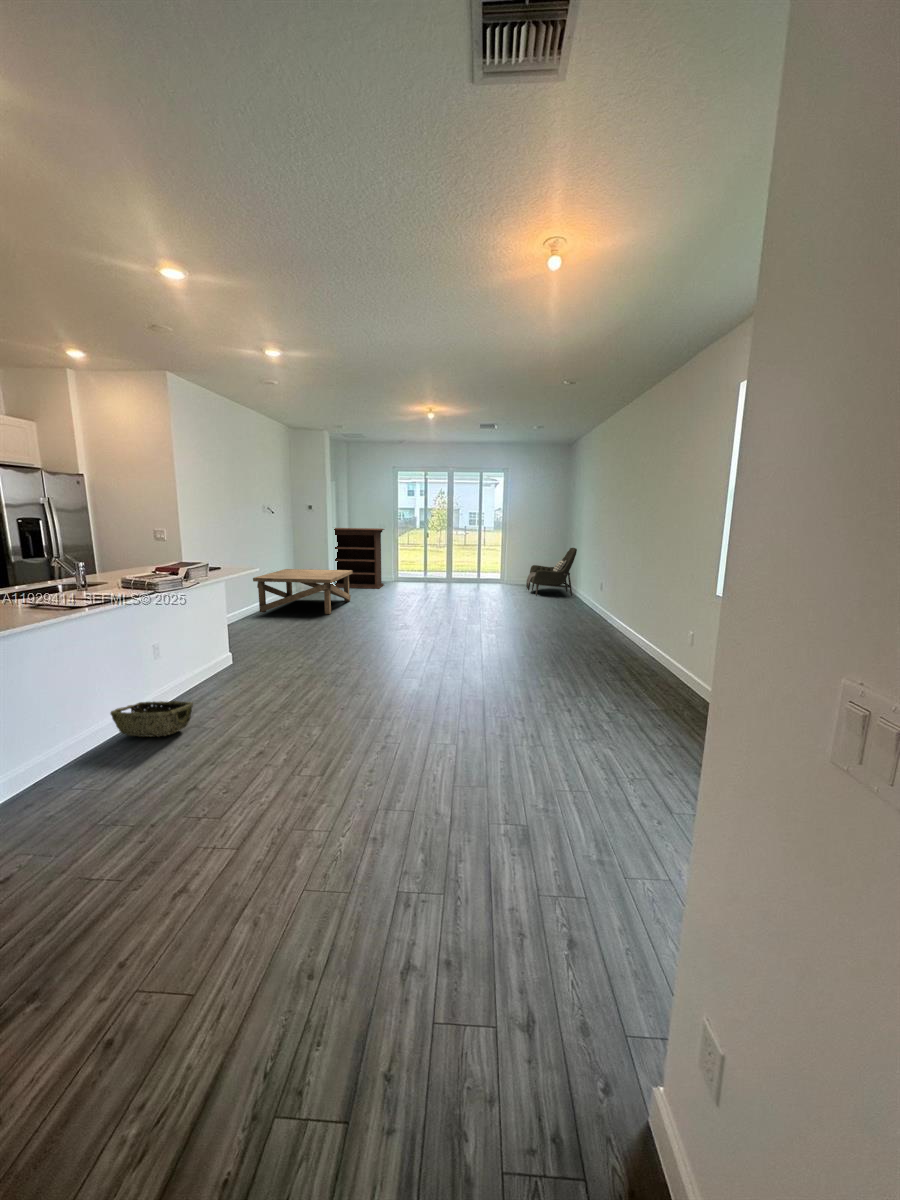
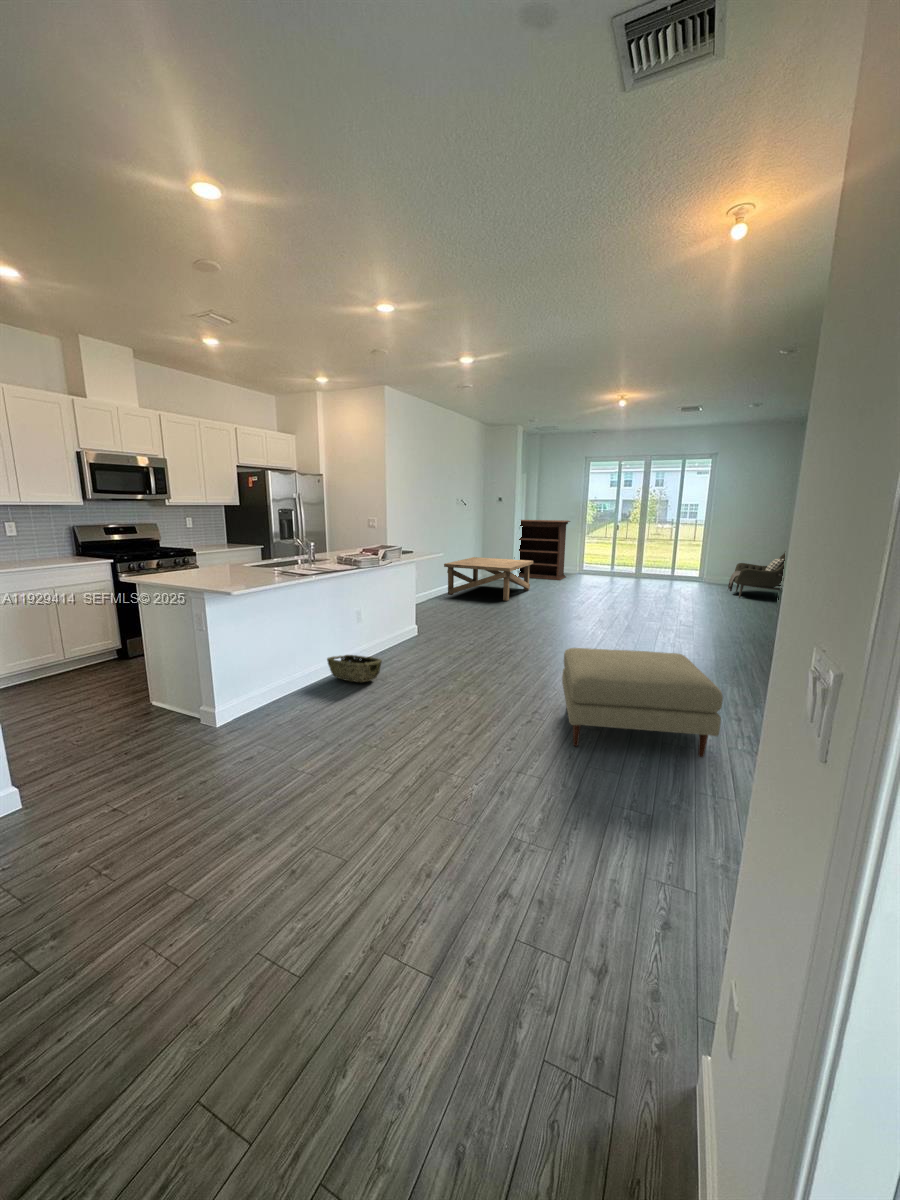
ottoman: none [412,655,566,765] -> present [562,648,723,757]

